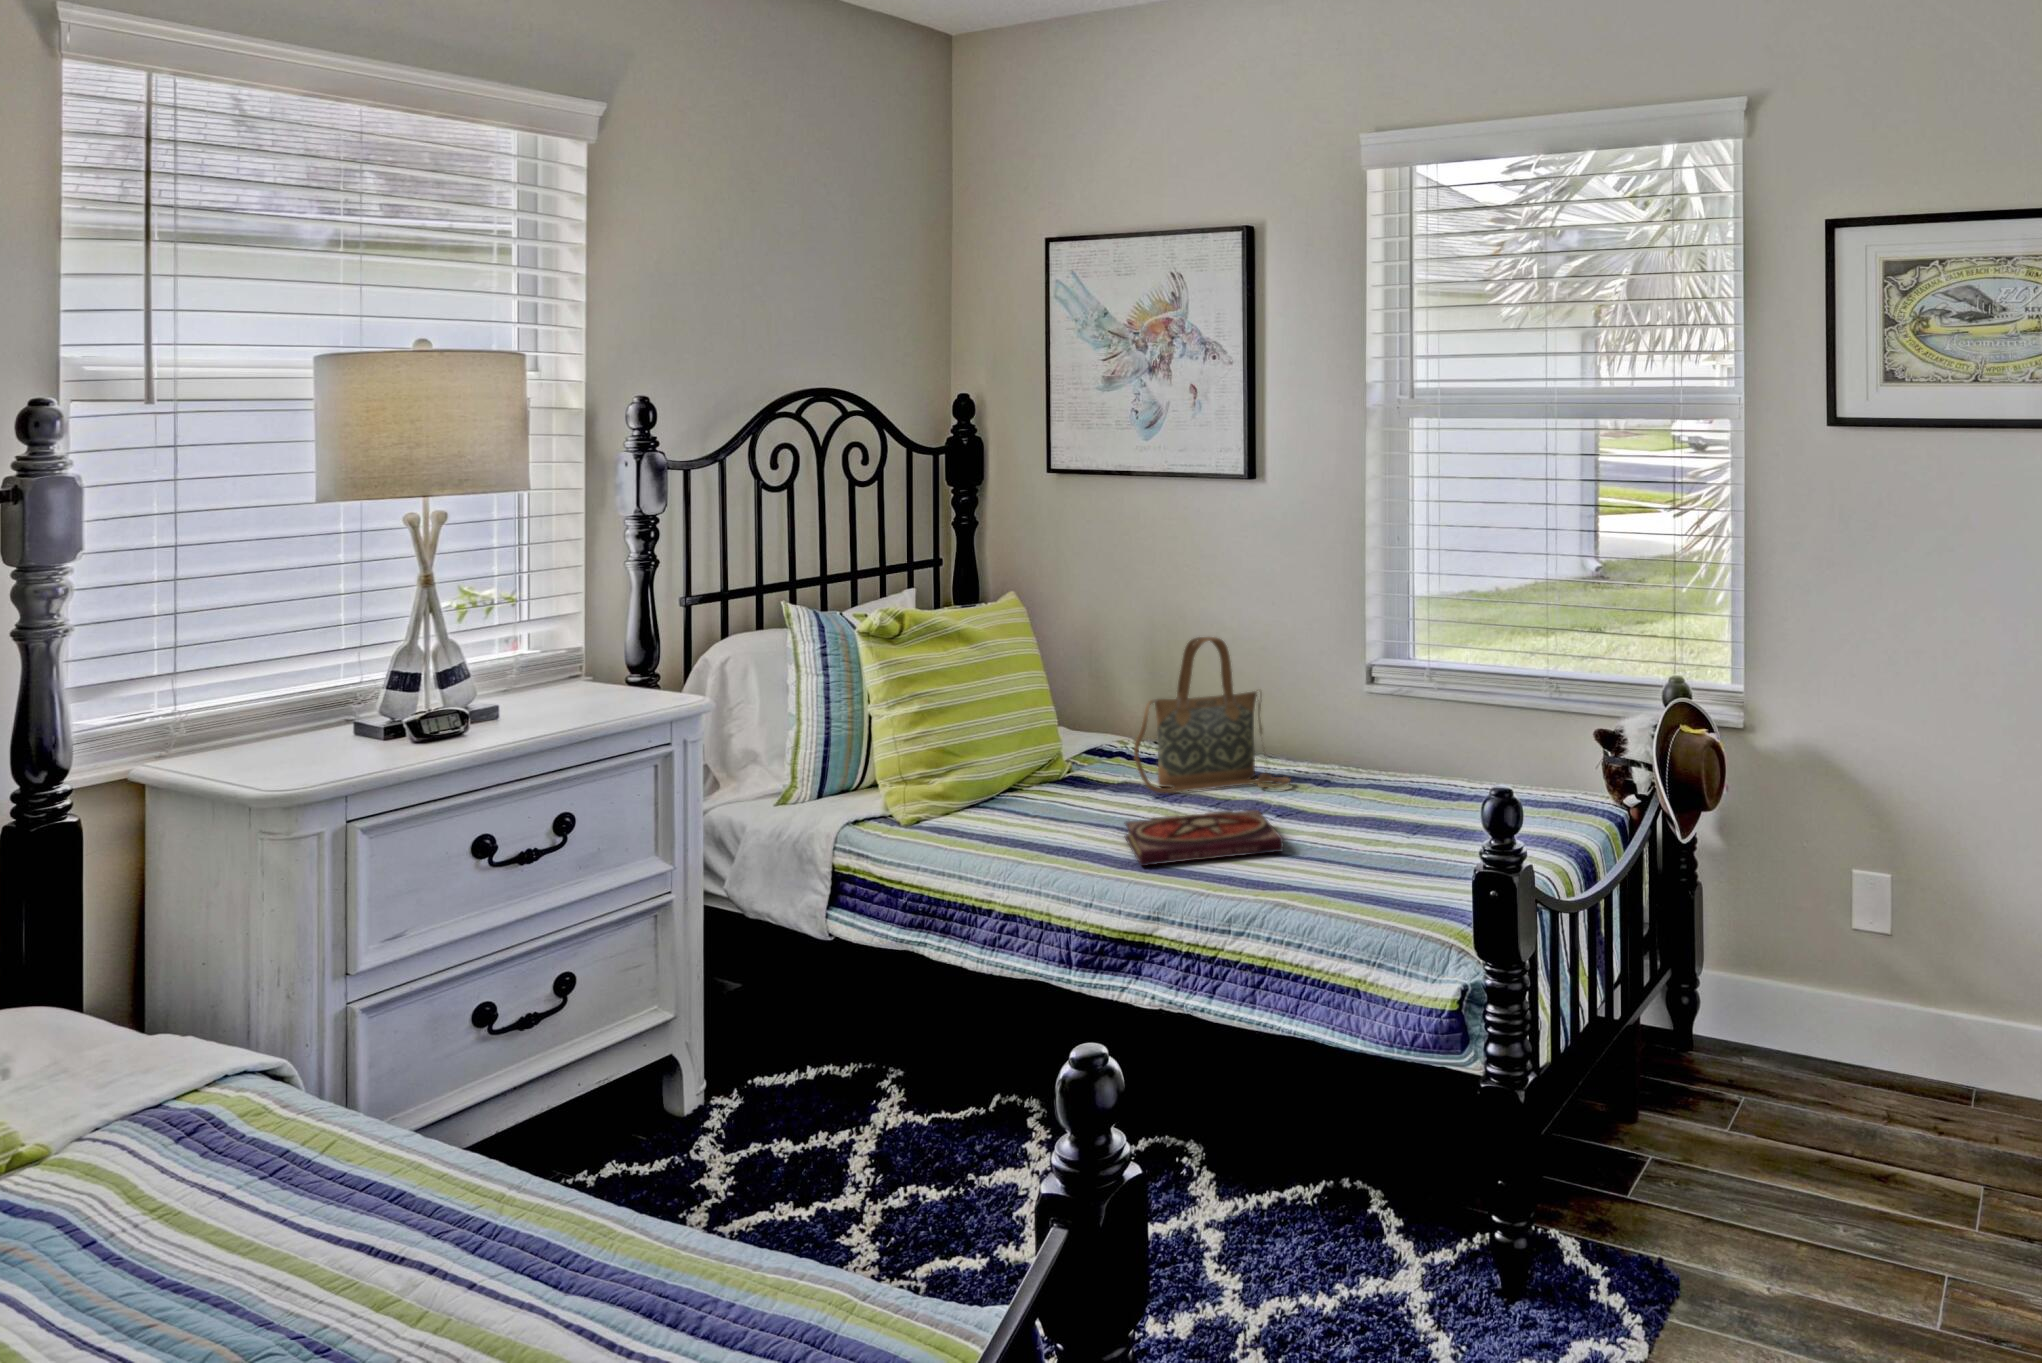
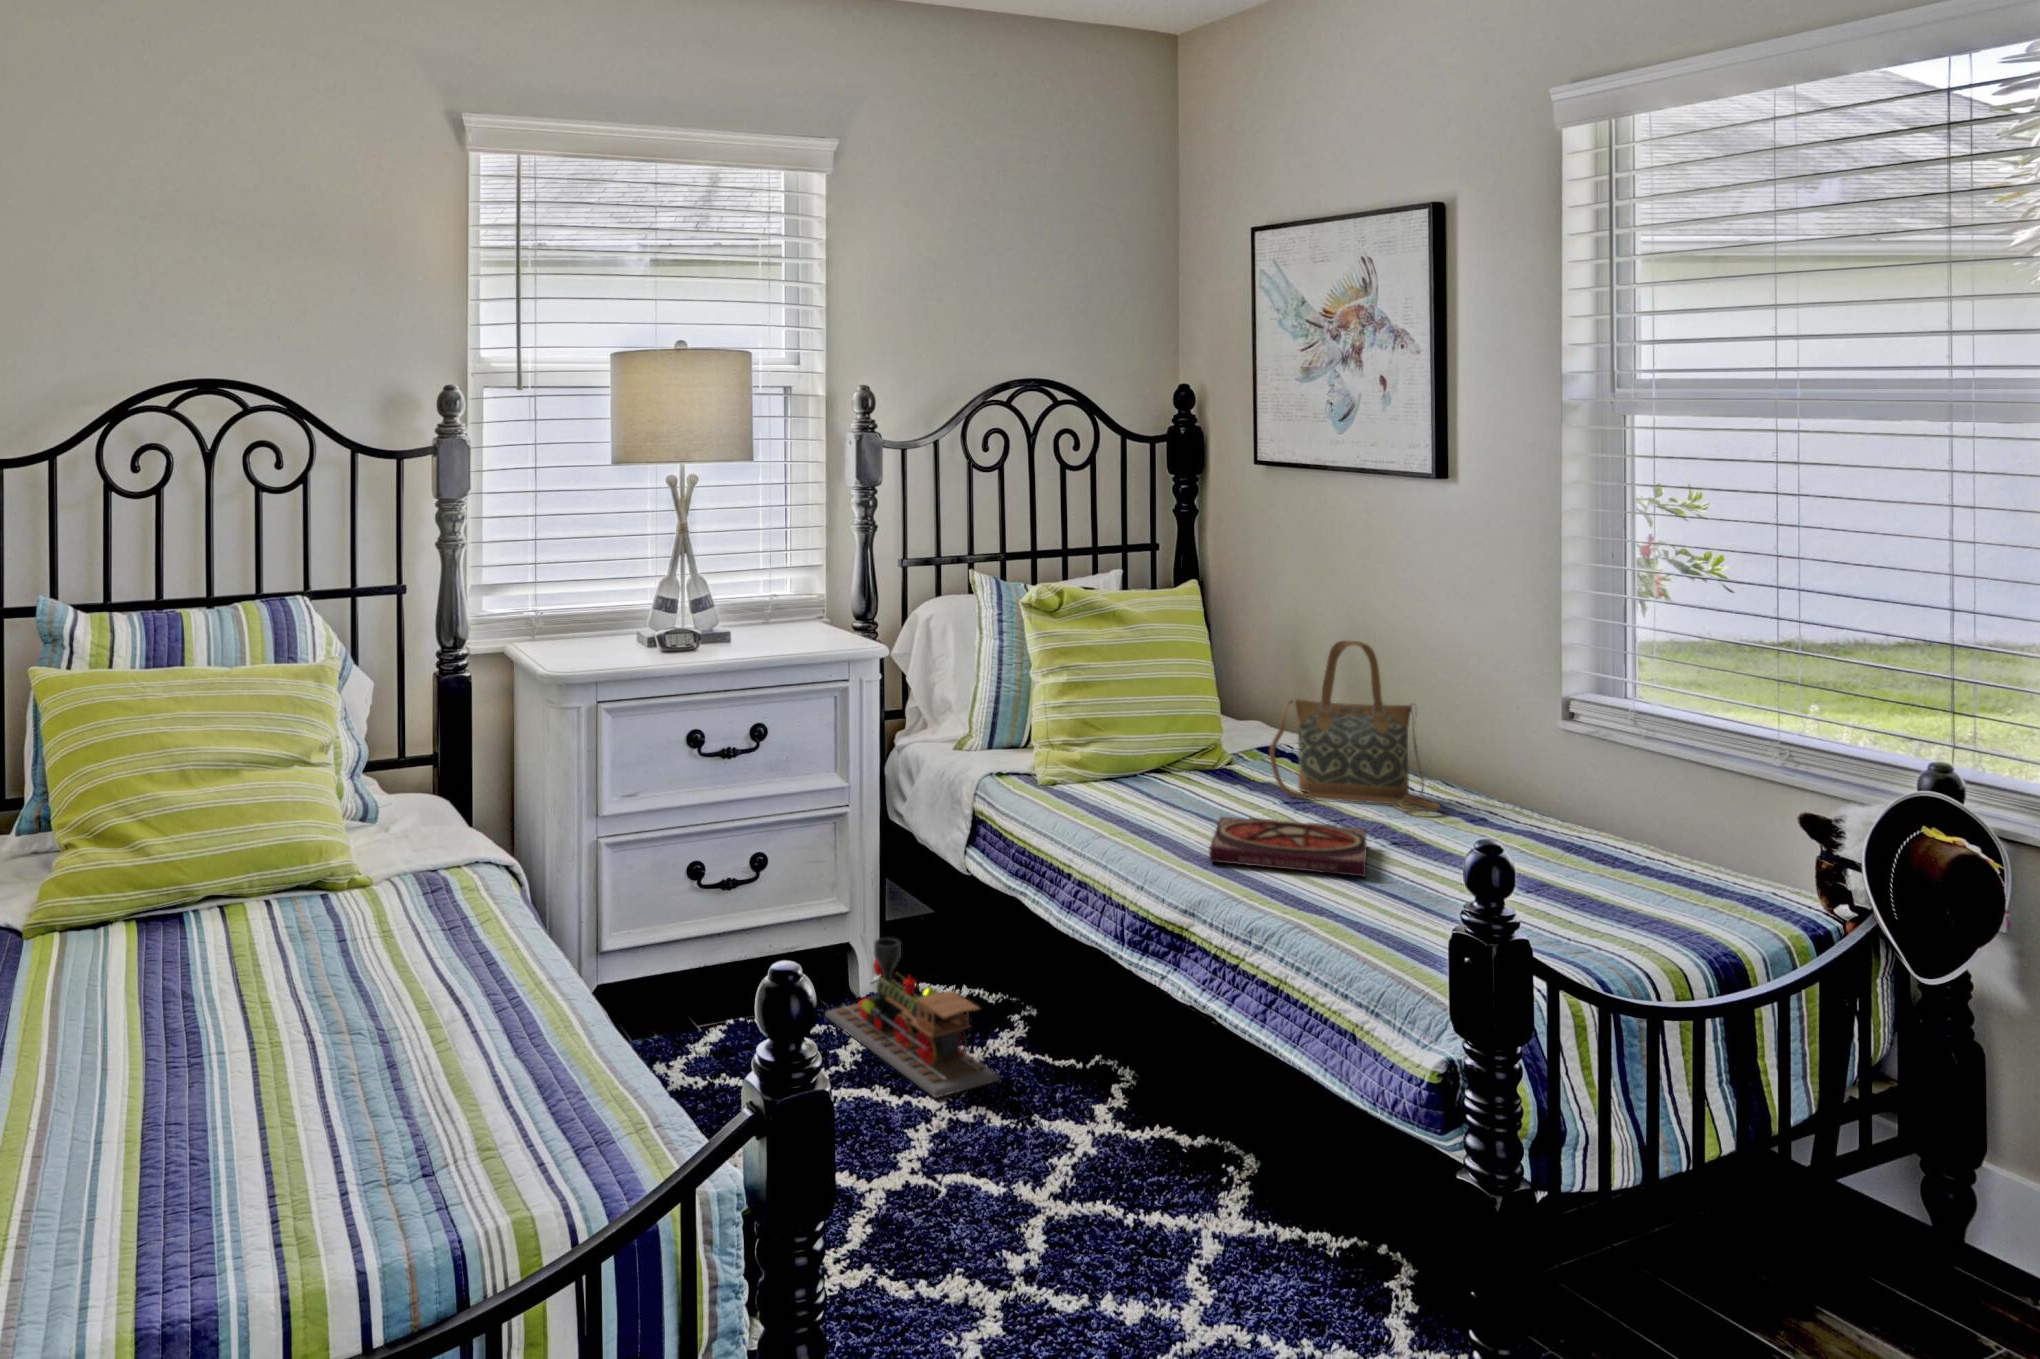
toy train: none [664,1028,913,1189] -> present [825,938,999,1098]

